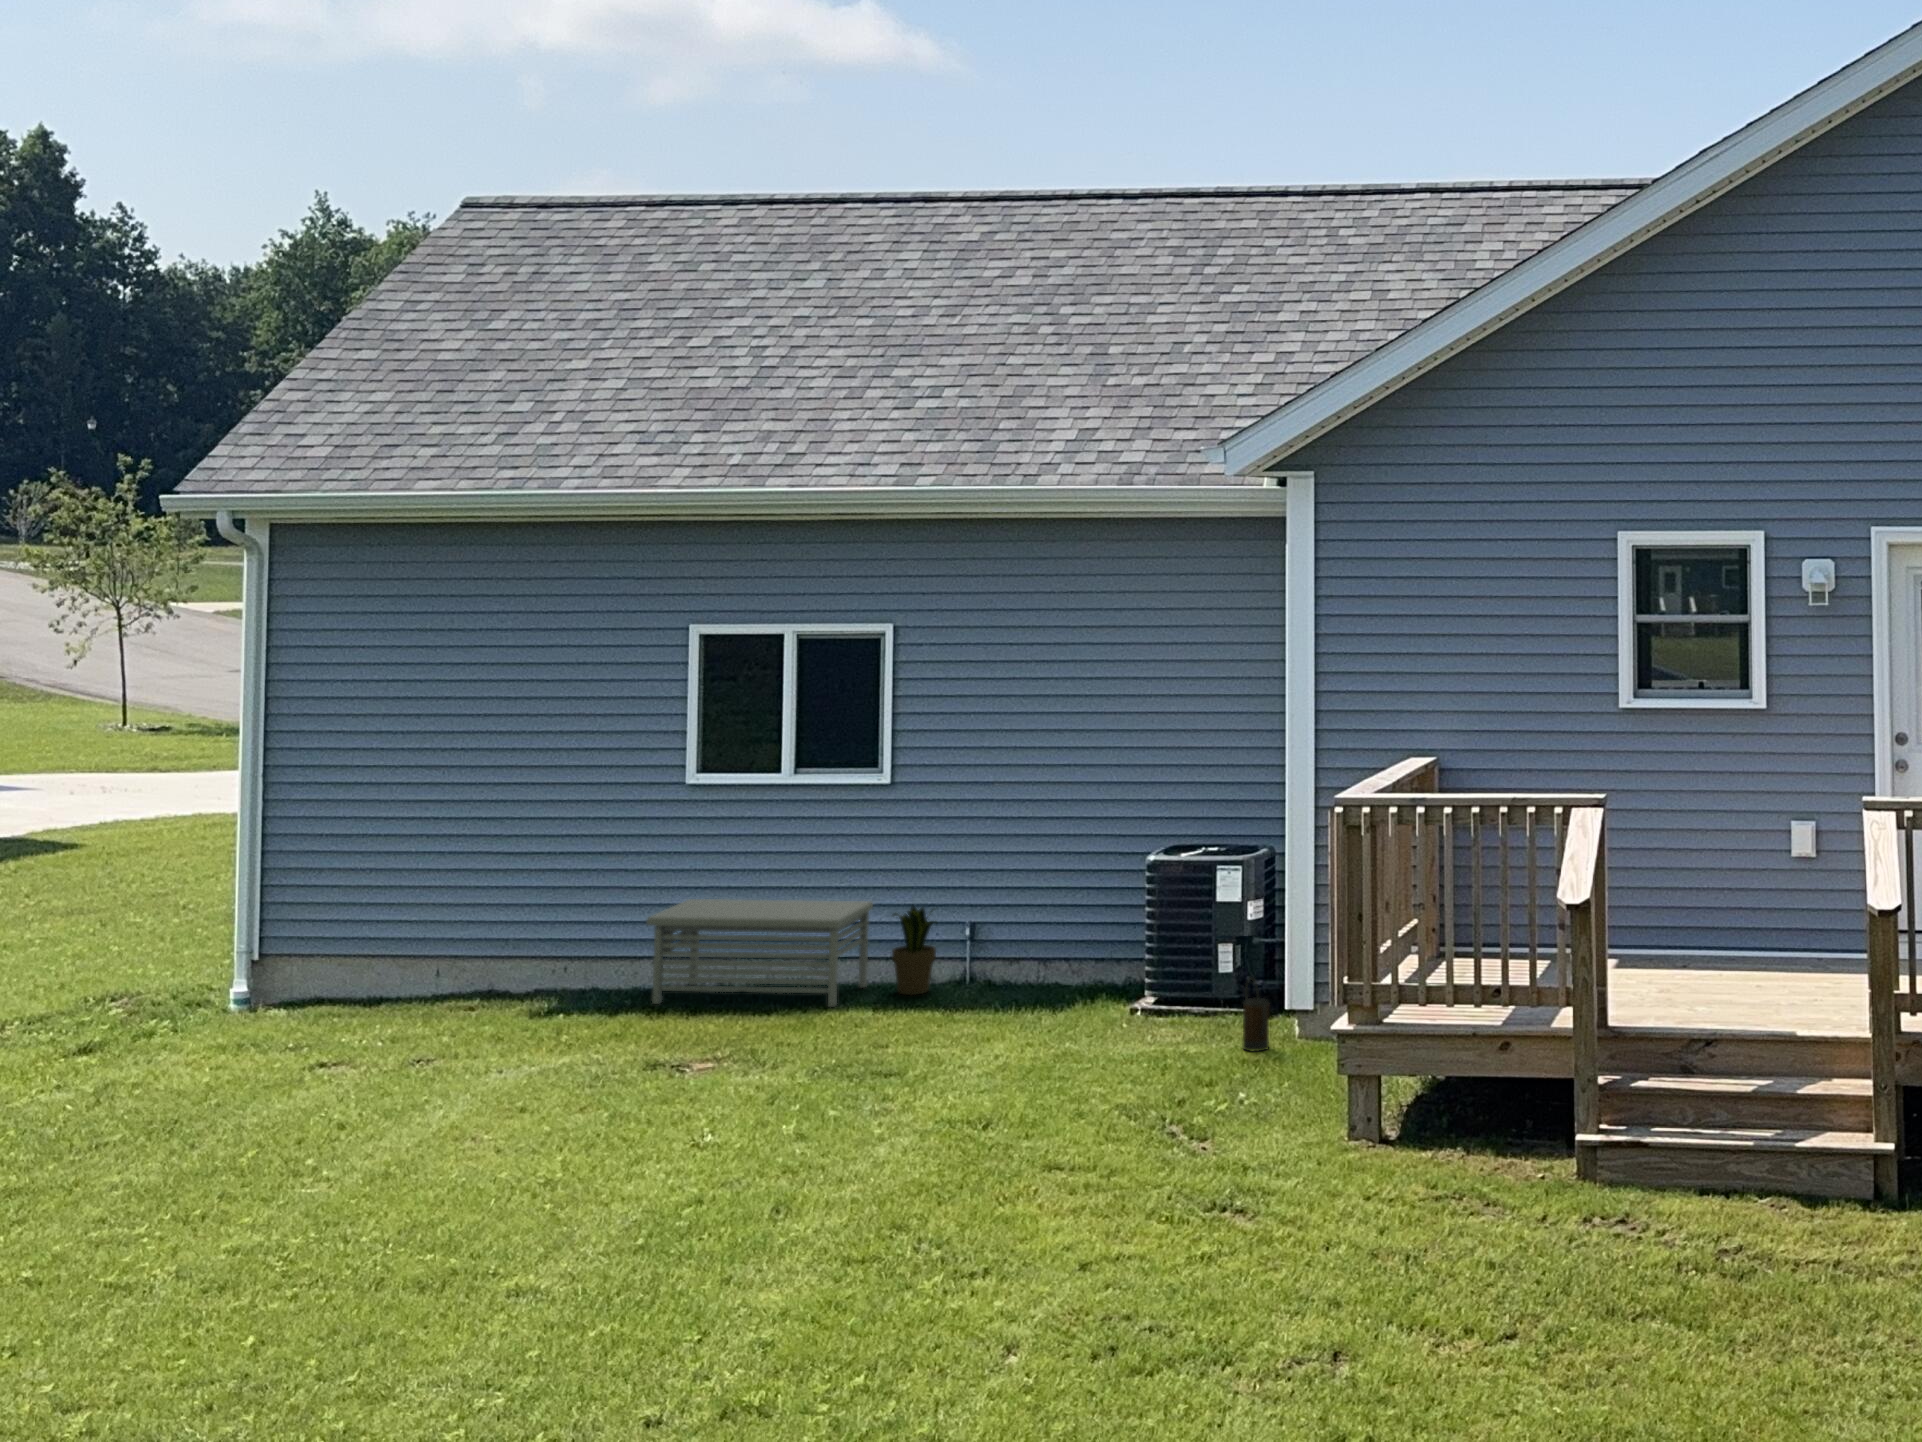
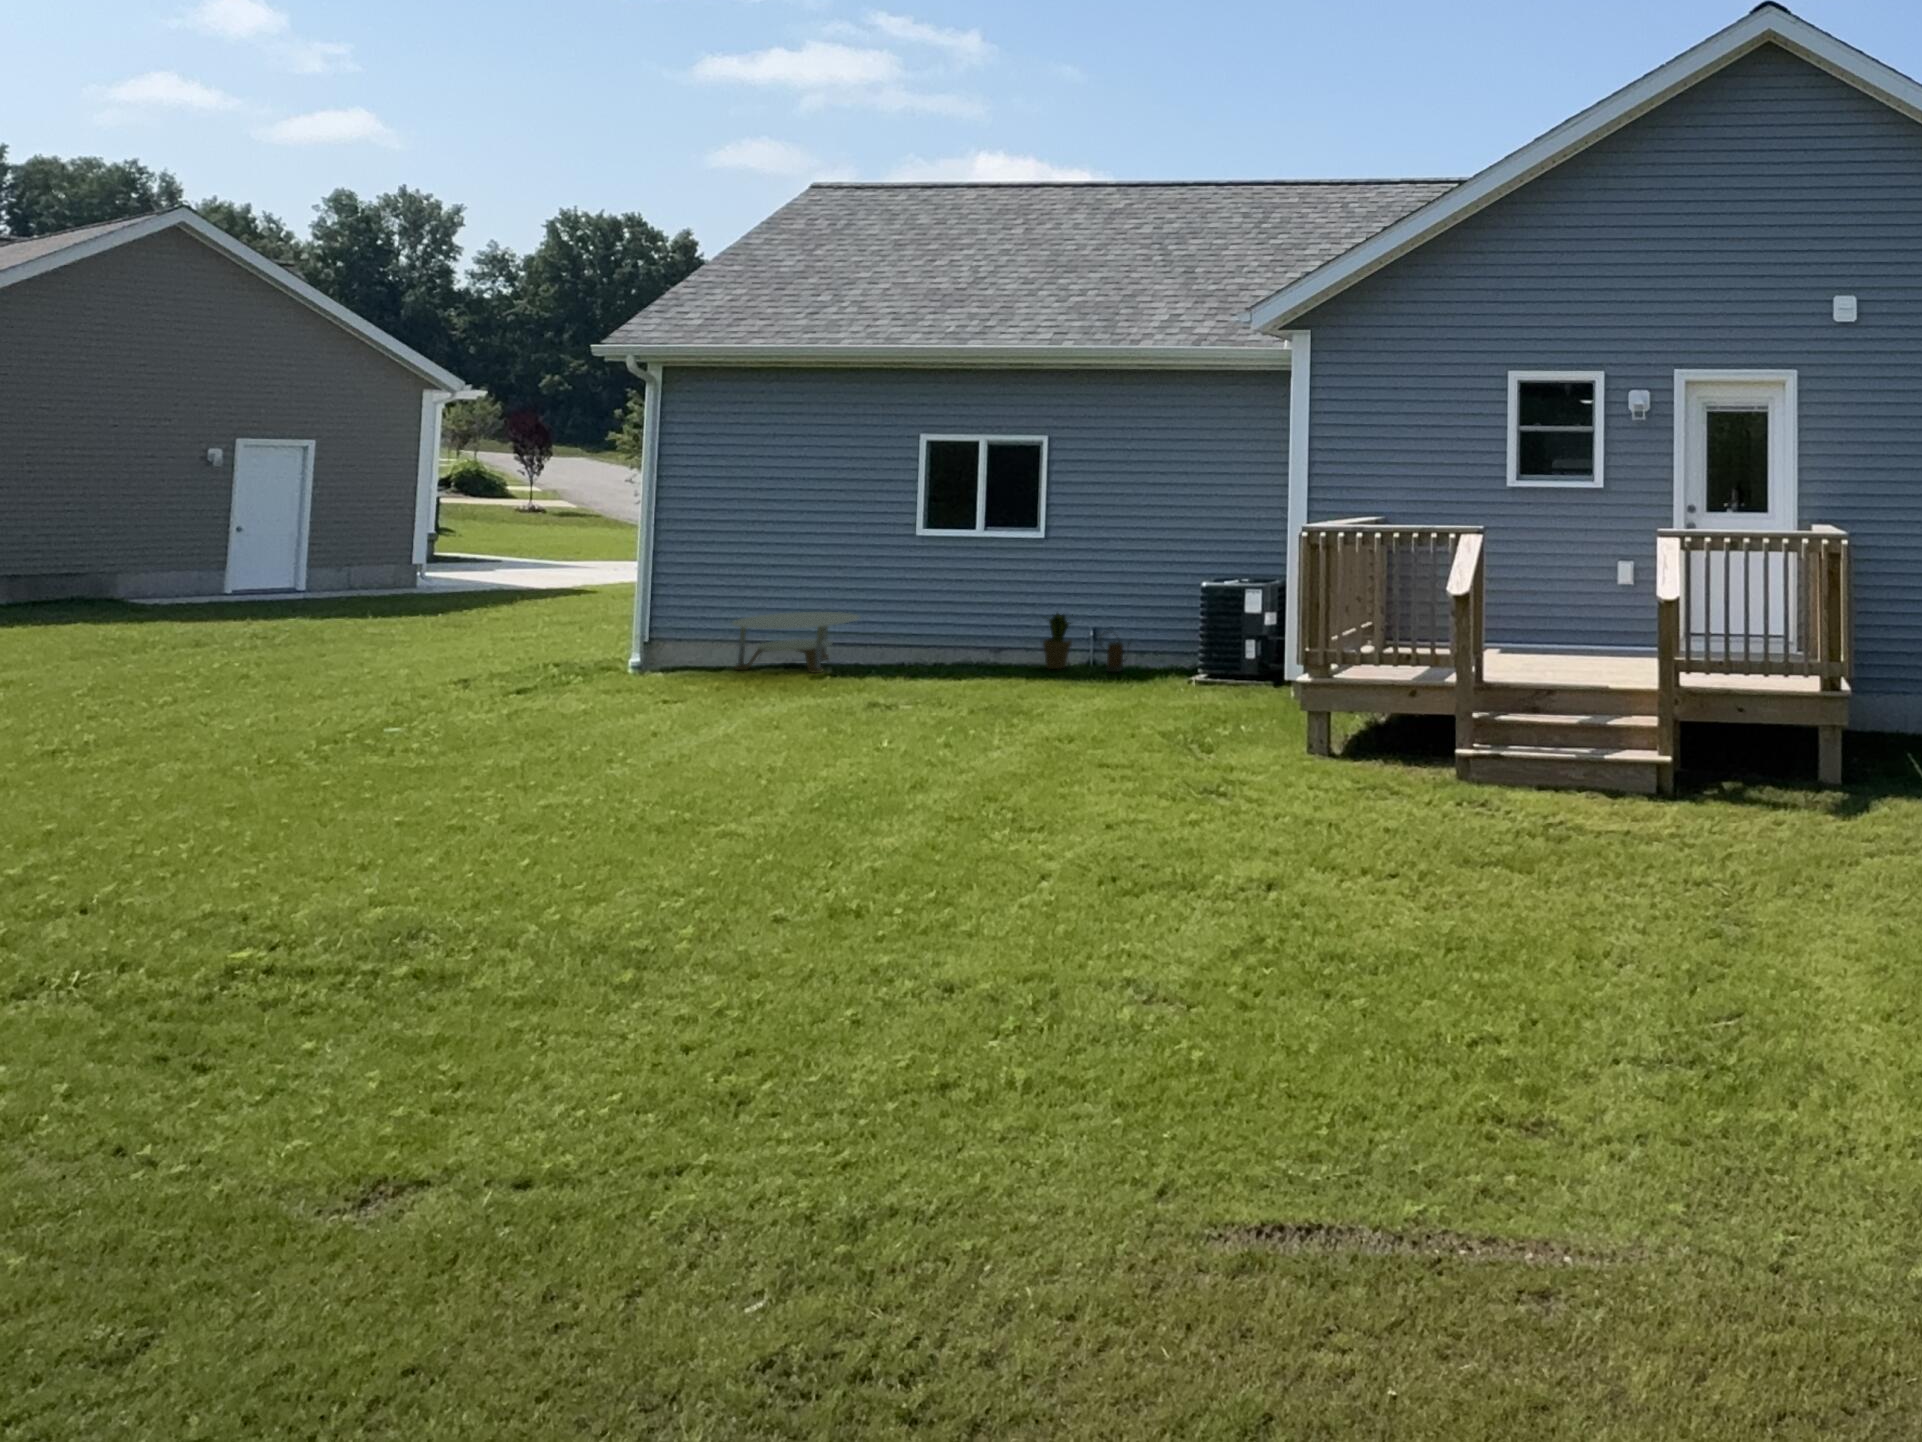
storage bench: present [647,899,873,1007] -> none [882,607,1033,675]
round table: none [414,909,607,1009] -> present [732,612,860,673]
watering can: present [1243,977,1269,1051] -> present [1103,641,1129,672]

